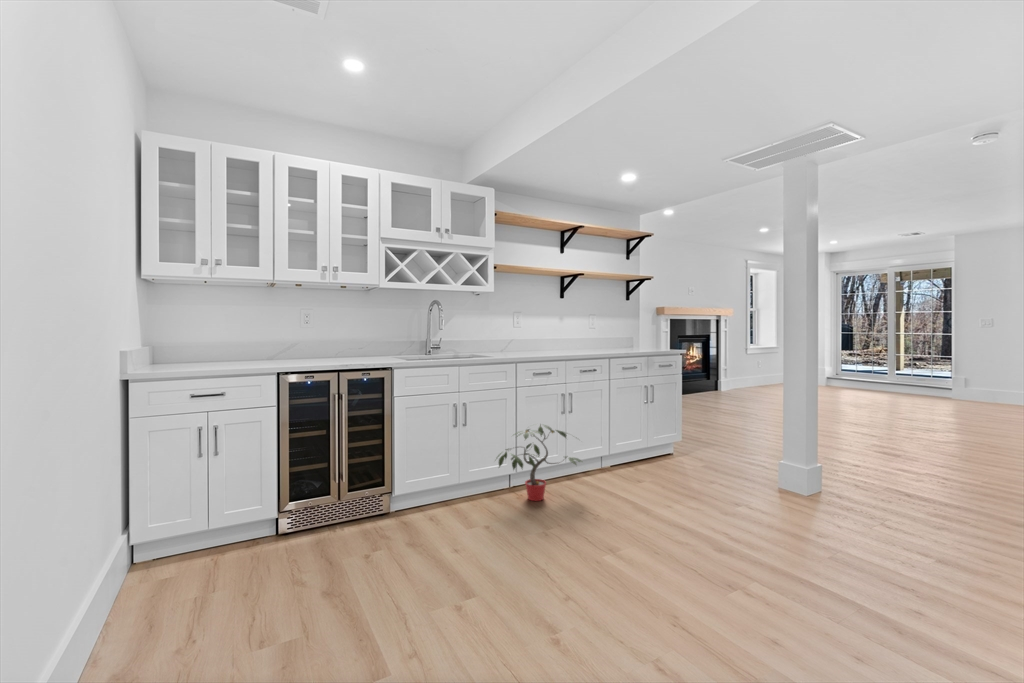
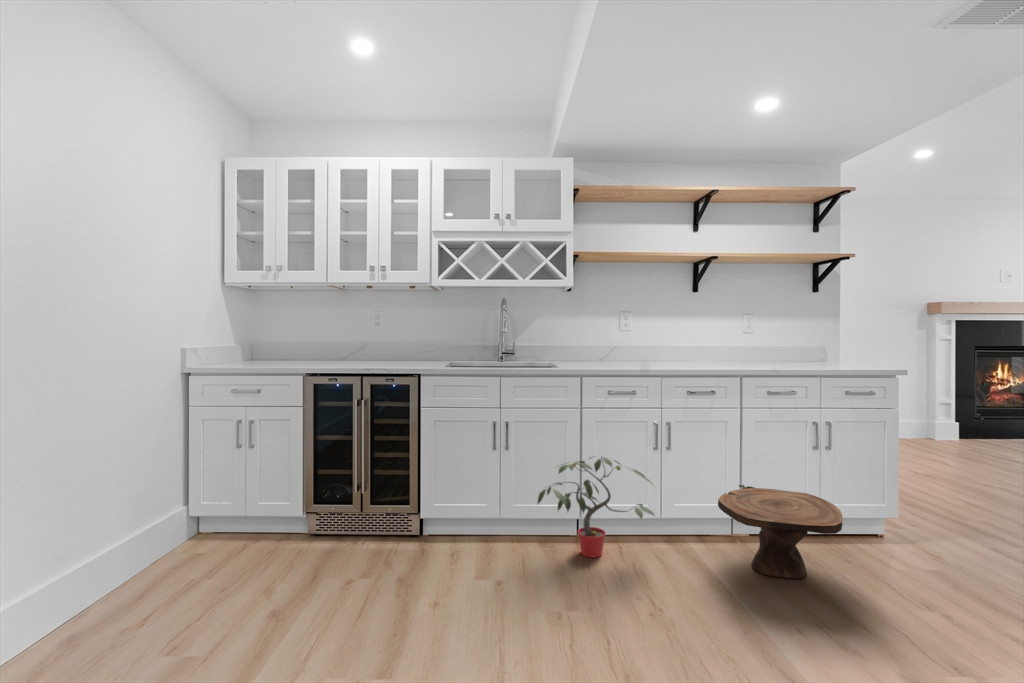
side table: none [610,434,691,490] -> present [718,485,843,579]

